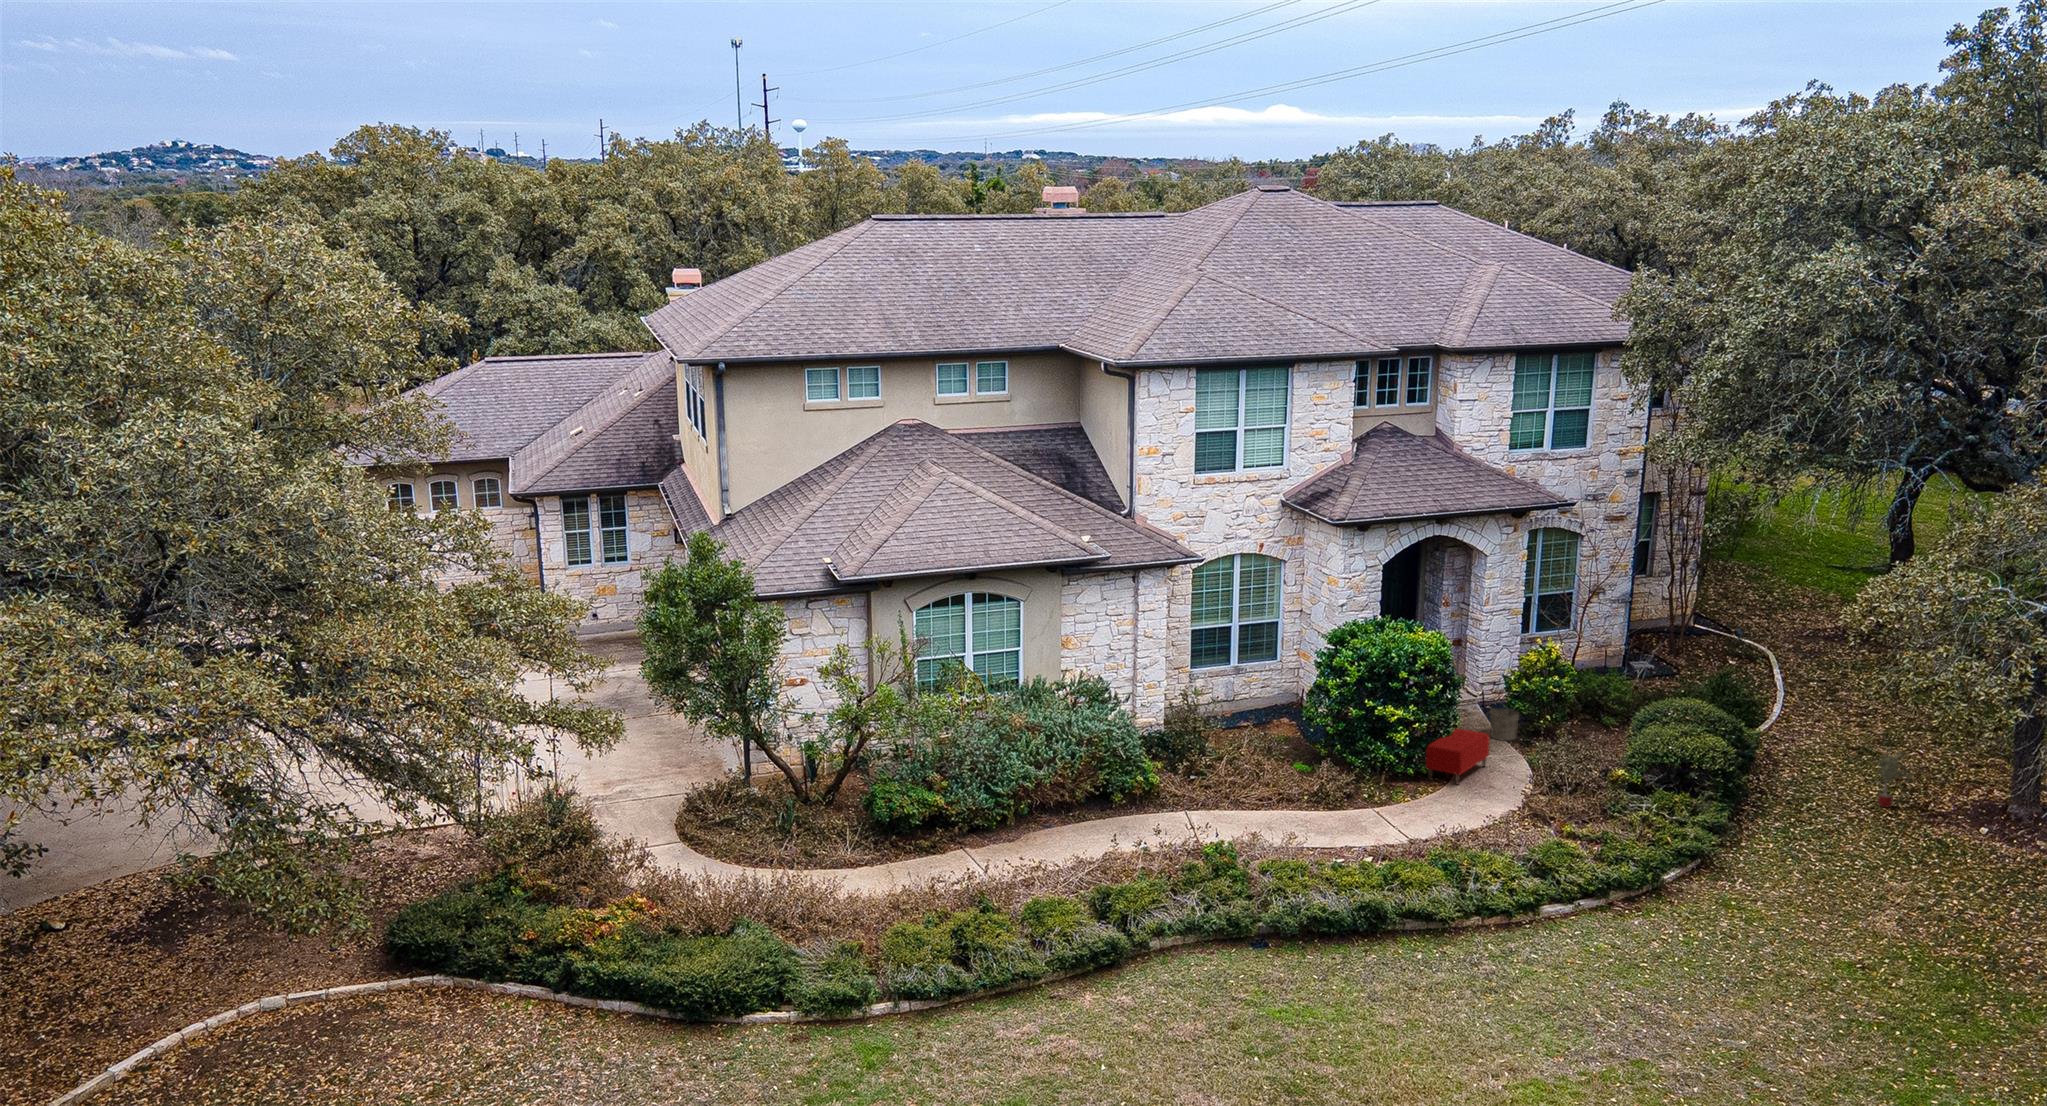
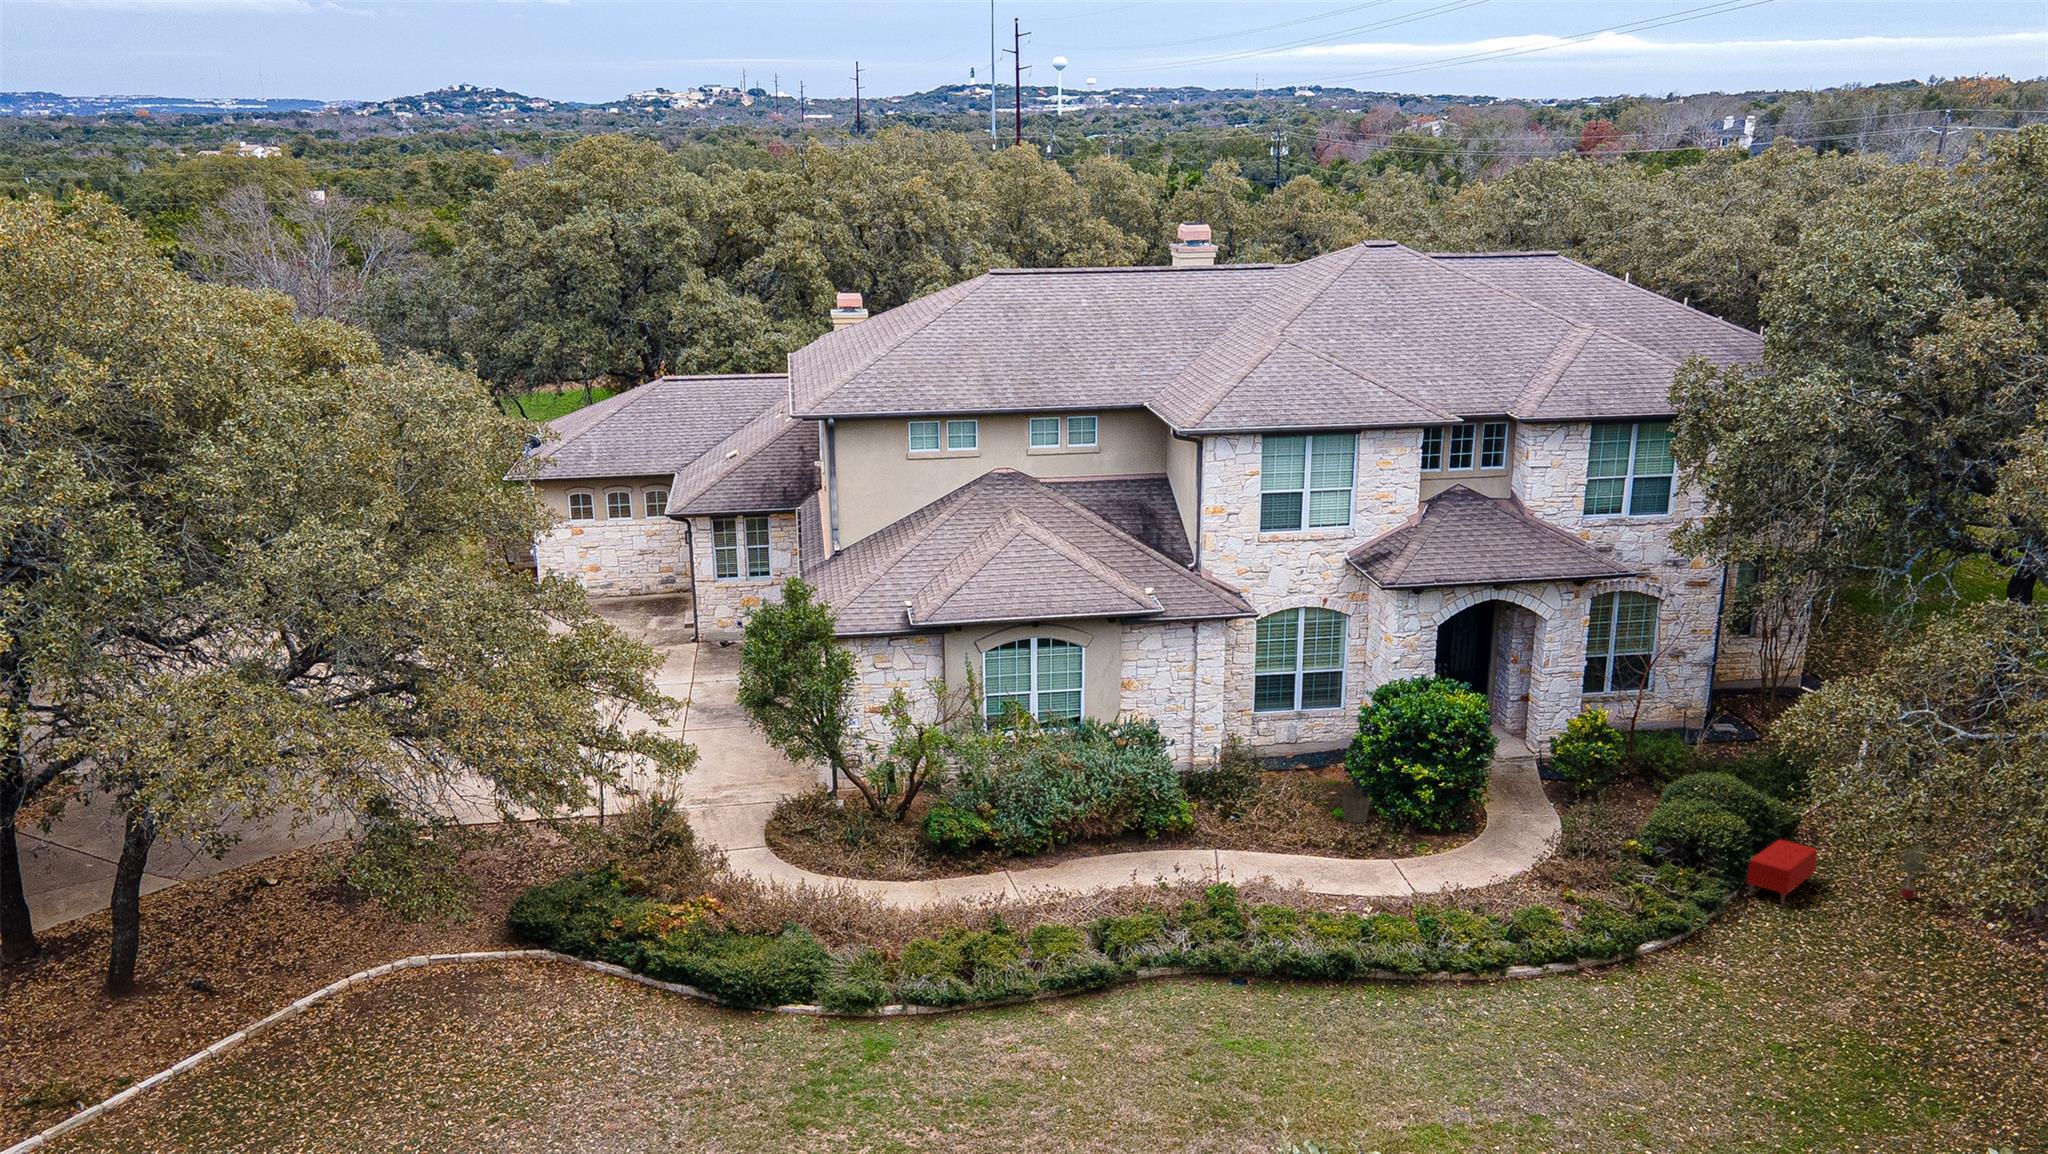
bucket: present [1490,709,1519,741] -> present [1342,789,1370,823]
bench: present [1426,729,1490,785] -> present [1747,840,1817,904]

